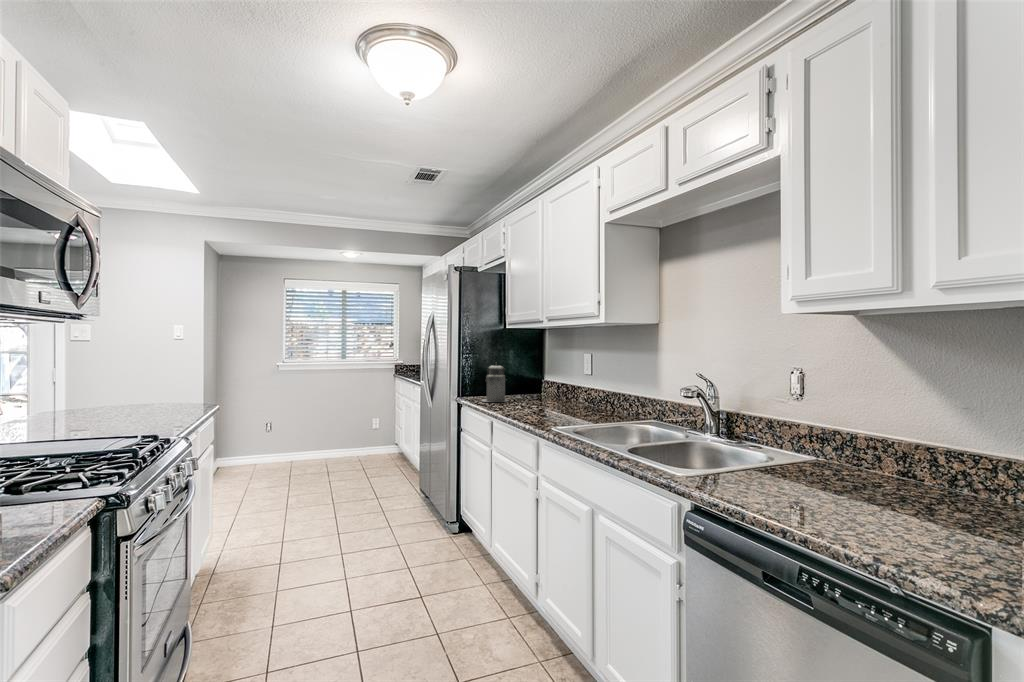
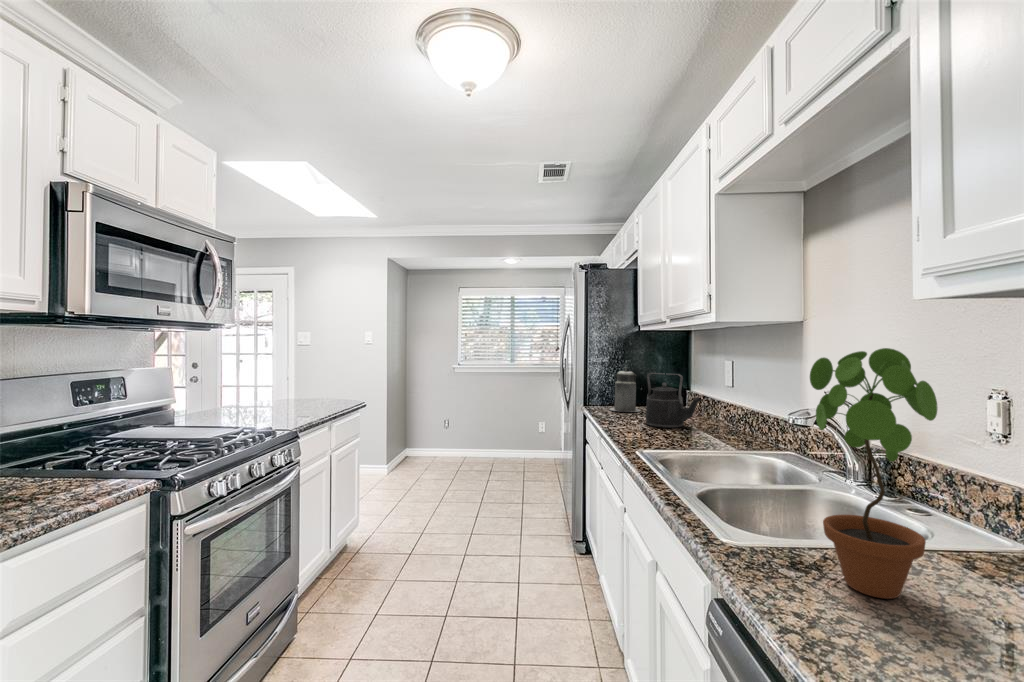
potted plant: none [739,345,809,492] -> present [810,348,937,599]
kettle: none [527,366,574,412] -> present [646,373,701,428]

